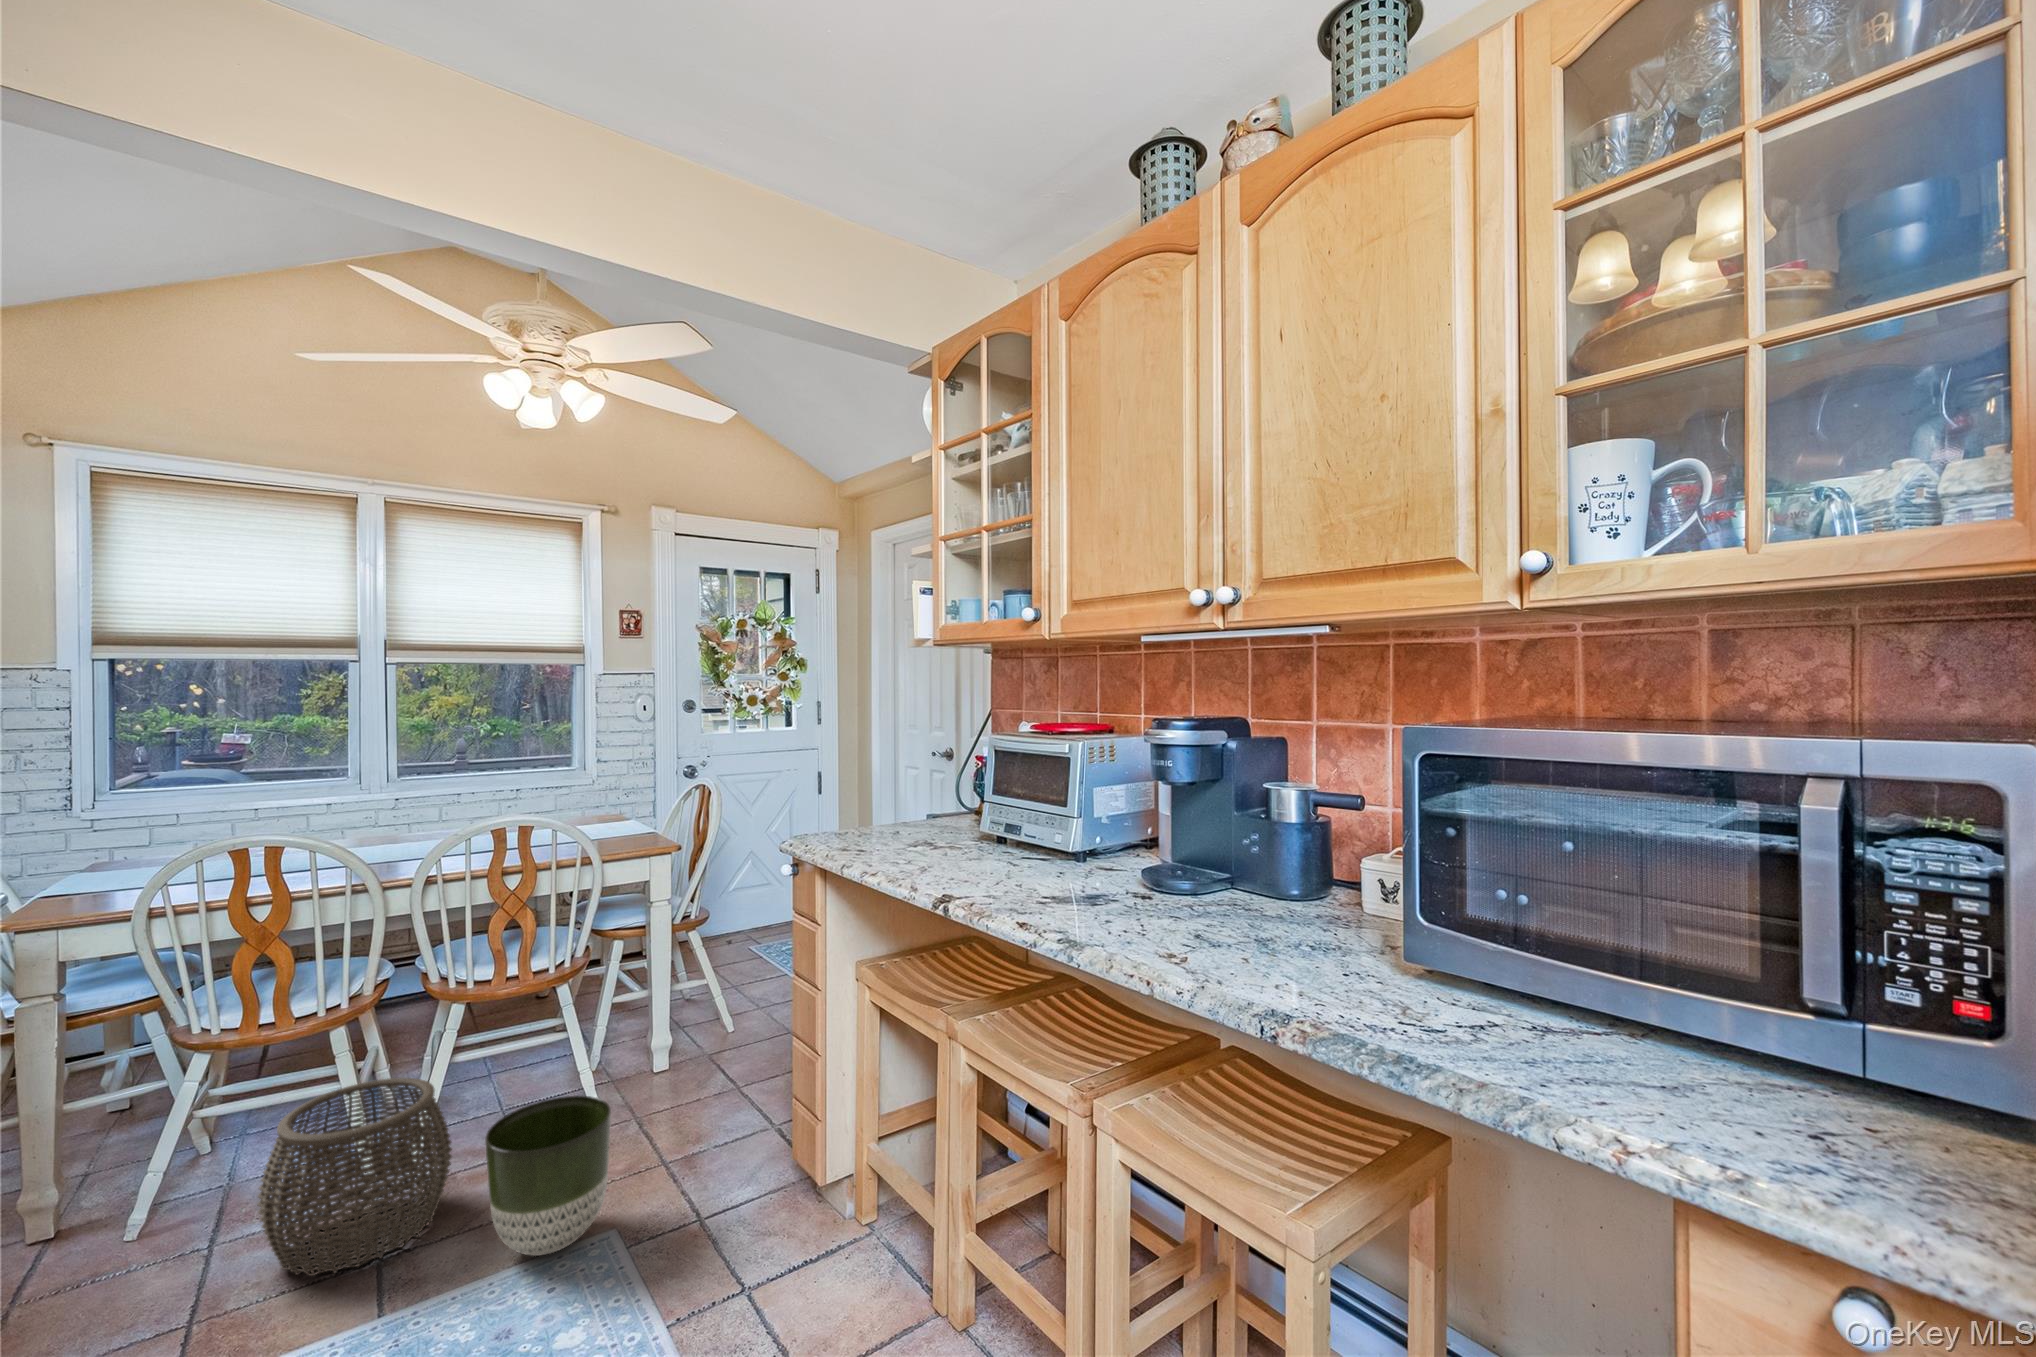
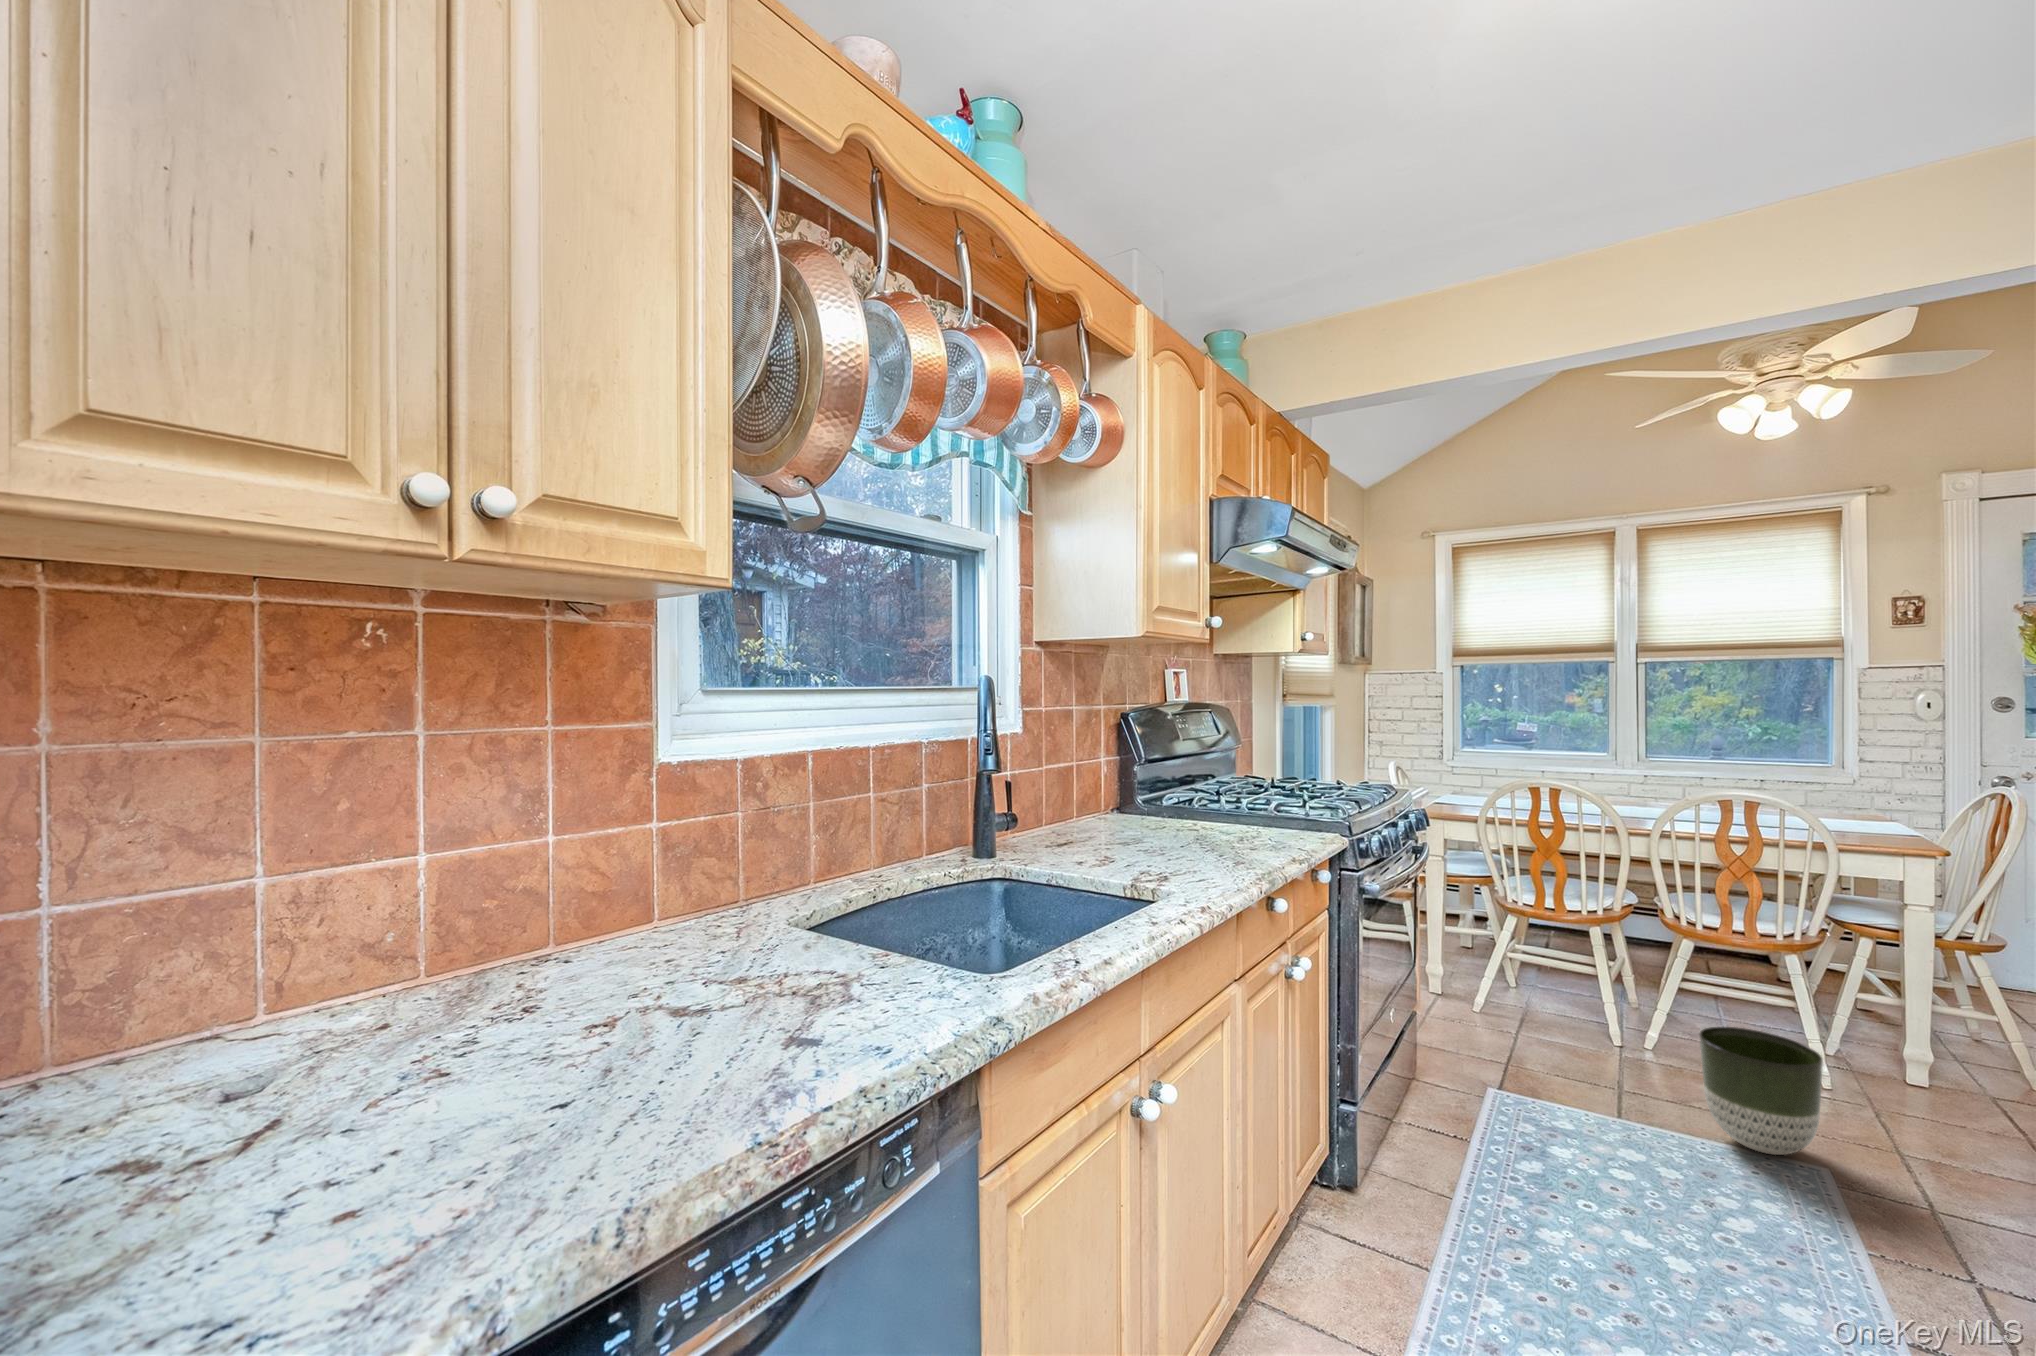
woven basket: present [257,1078,452,1276] -> none [1544,964,1678,1091]

